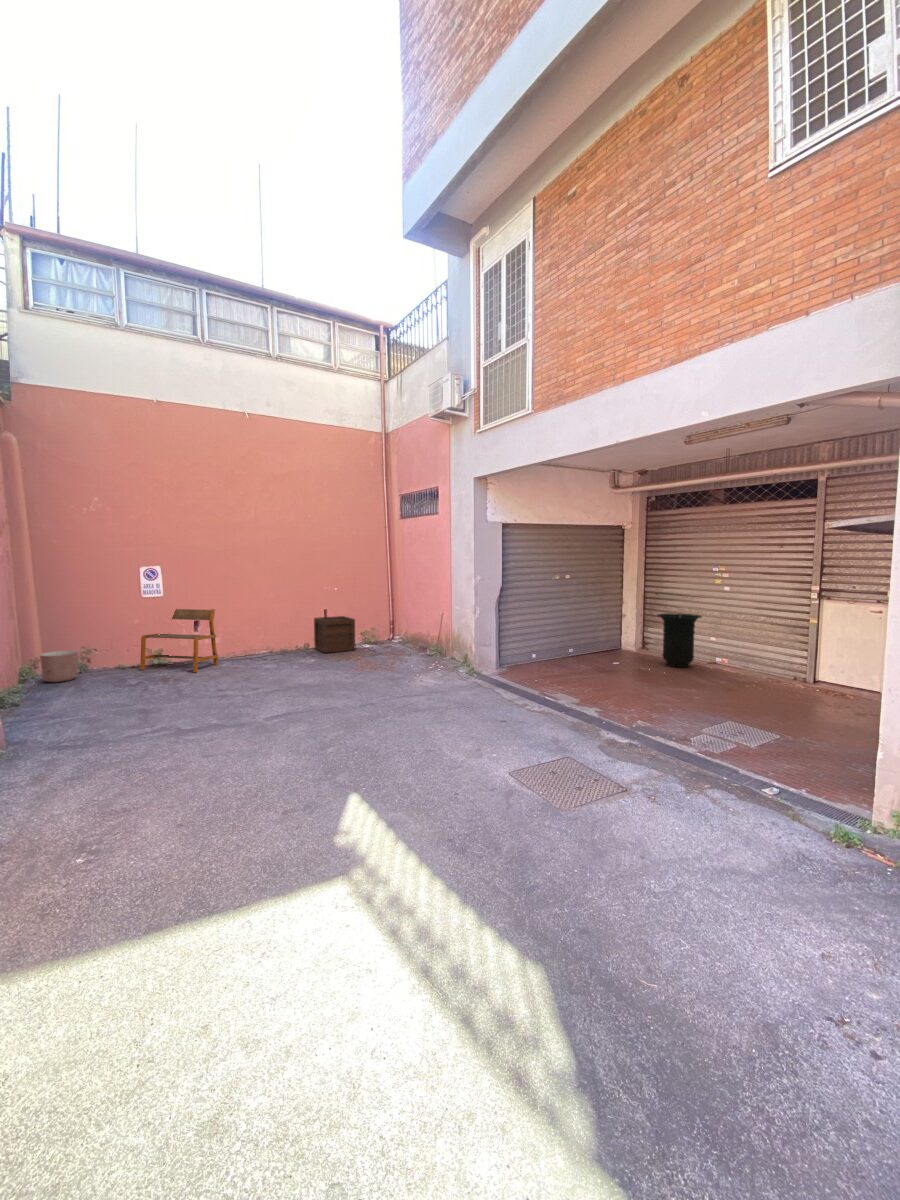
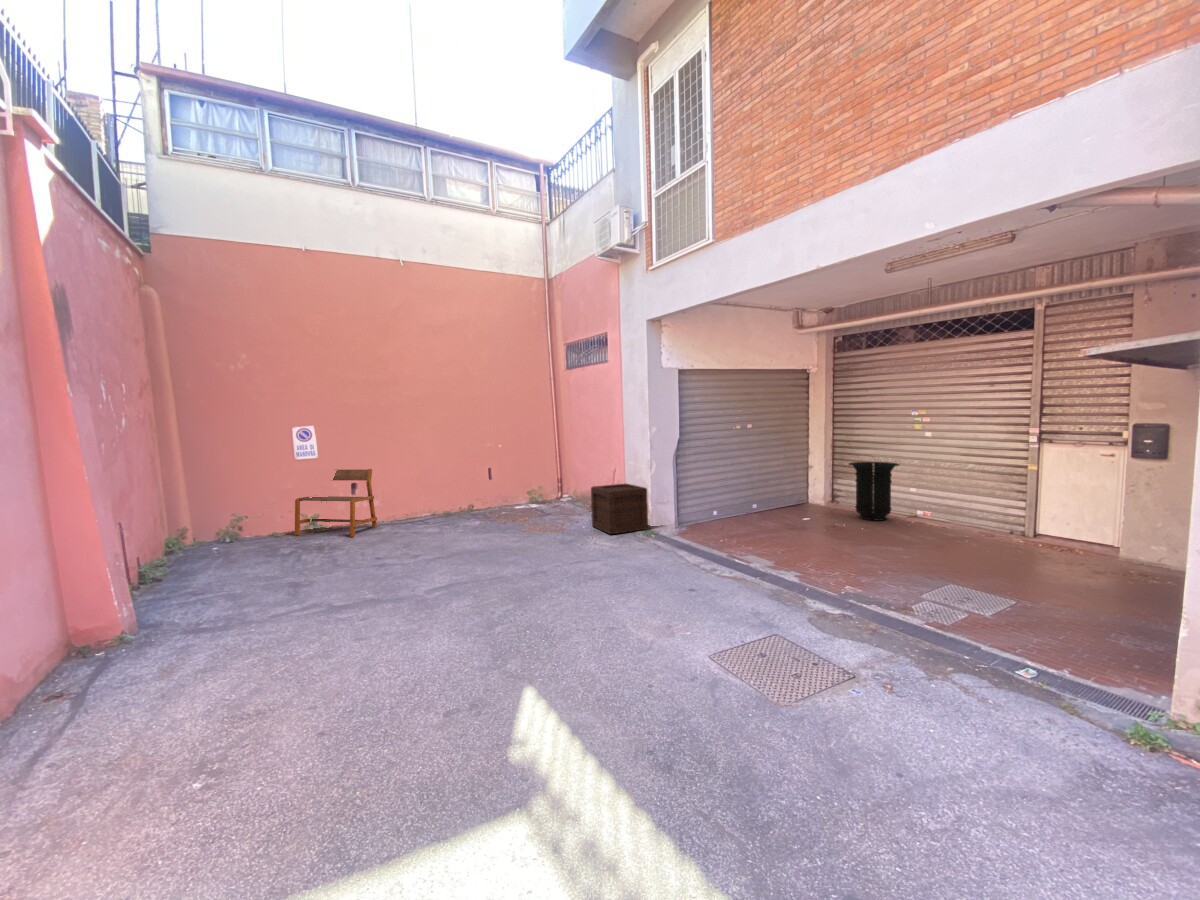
wooden crate: present [314,616,355,653] -> present [591,483,648,534]
planter: present [40,651,78,682] -> none [187,517,228,551]

